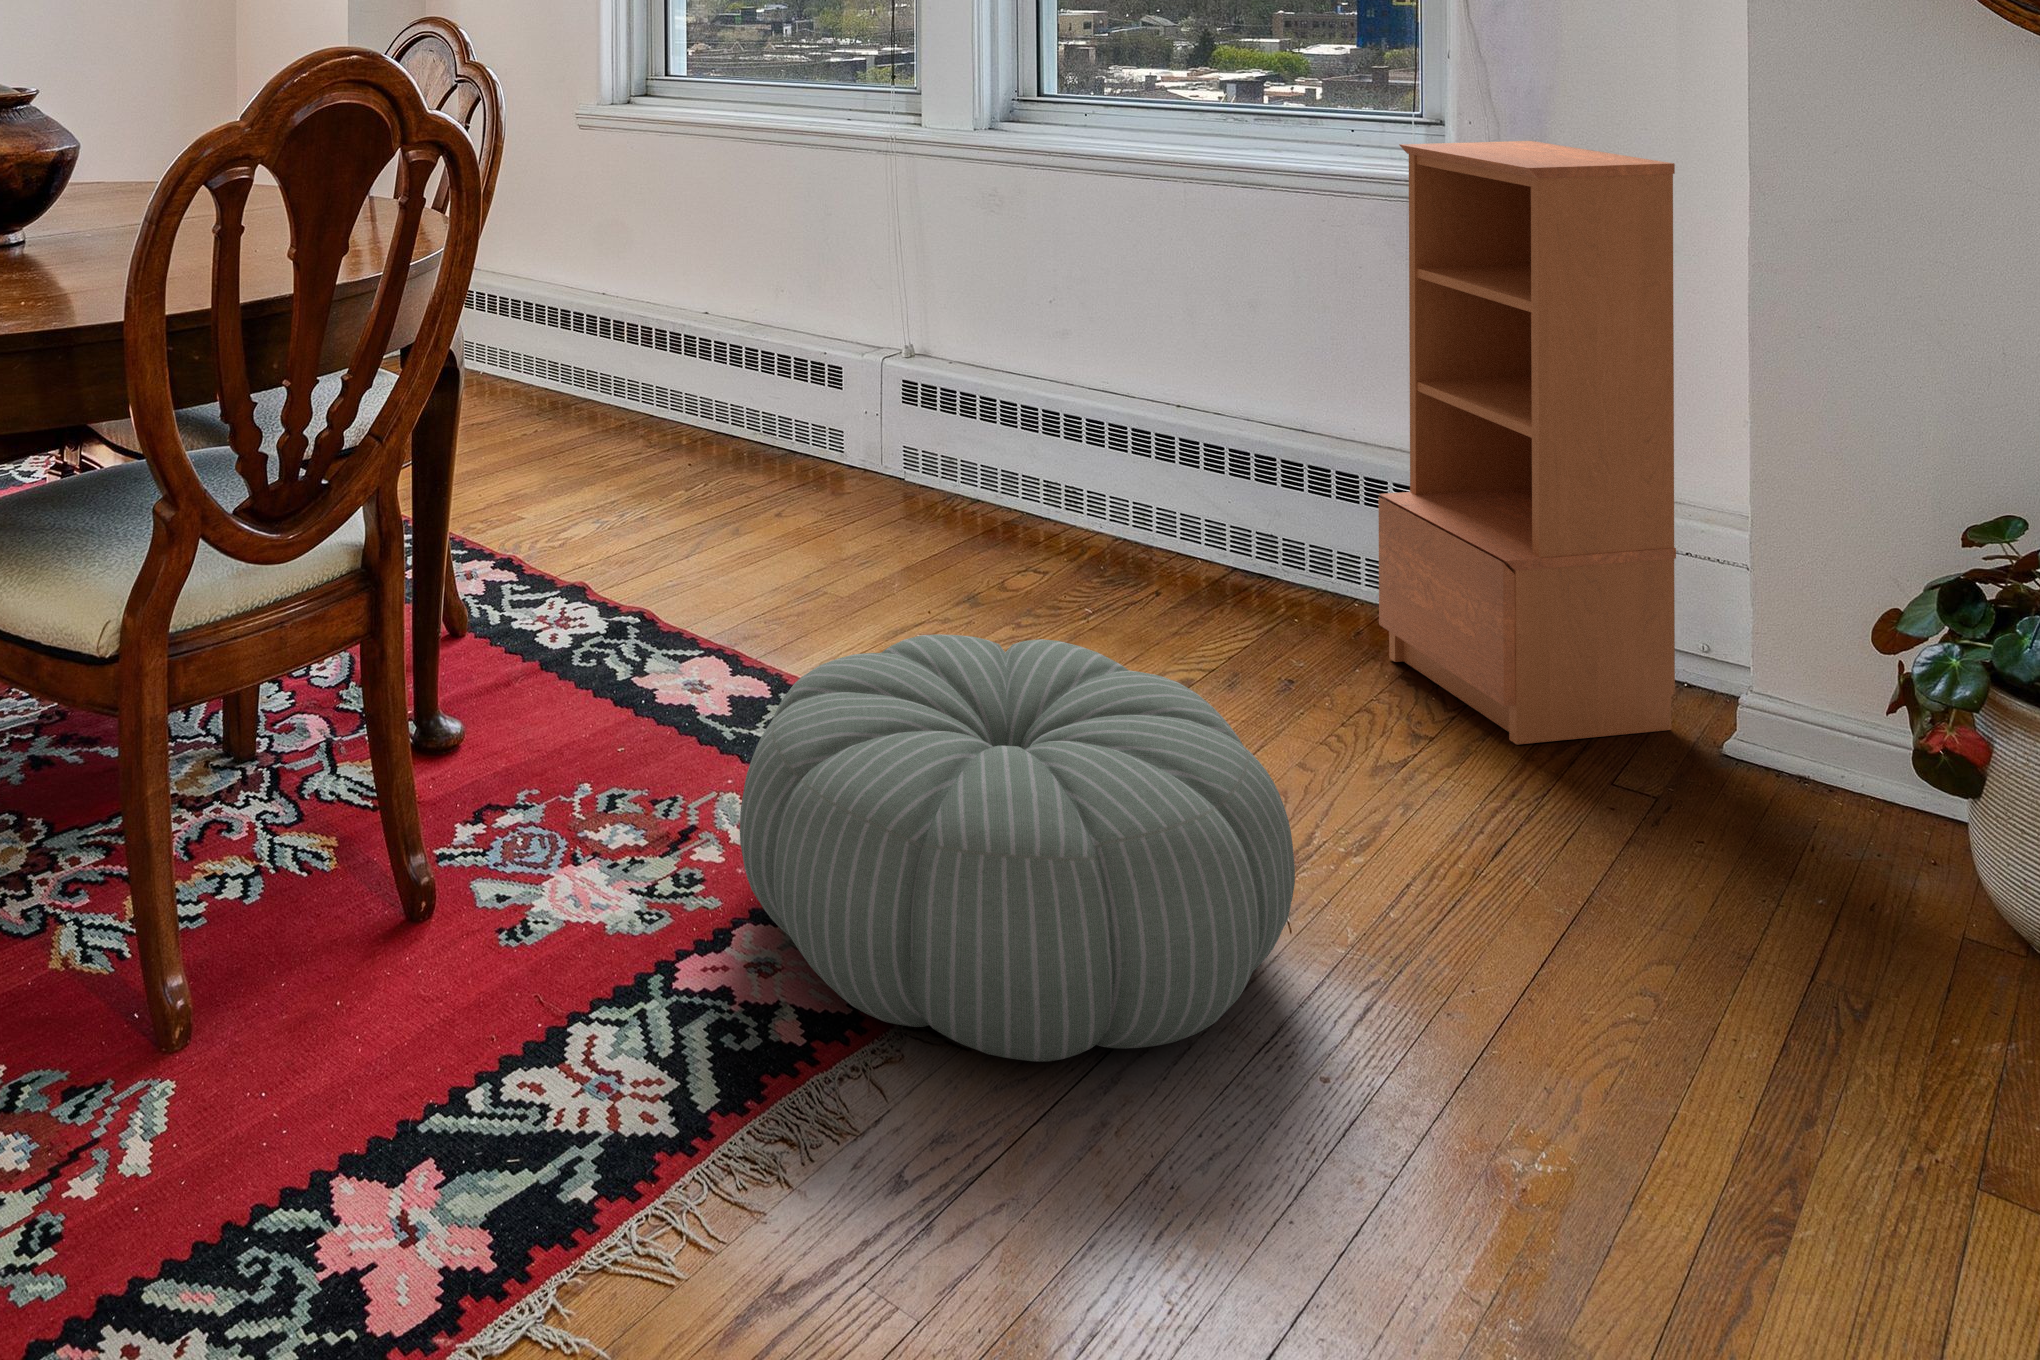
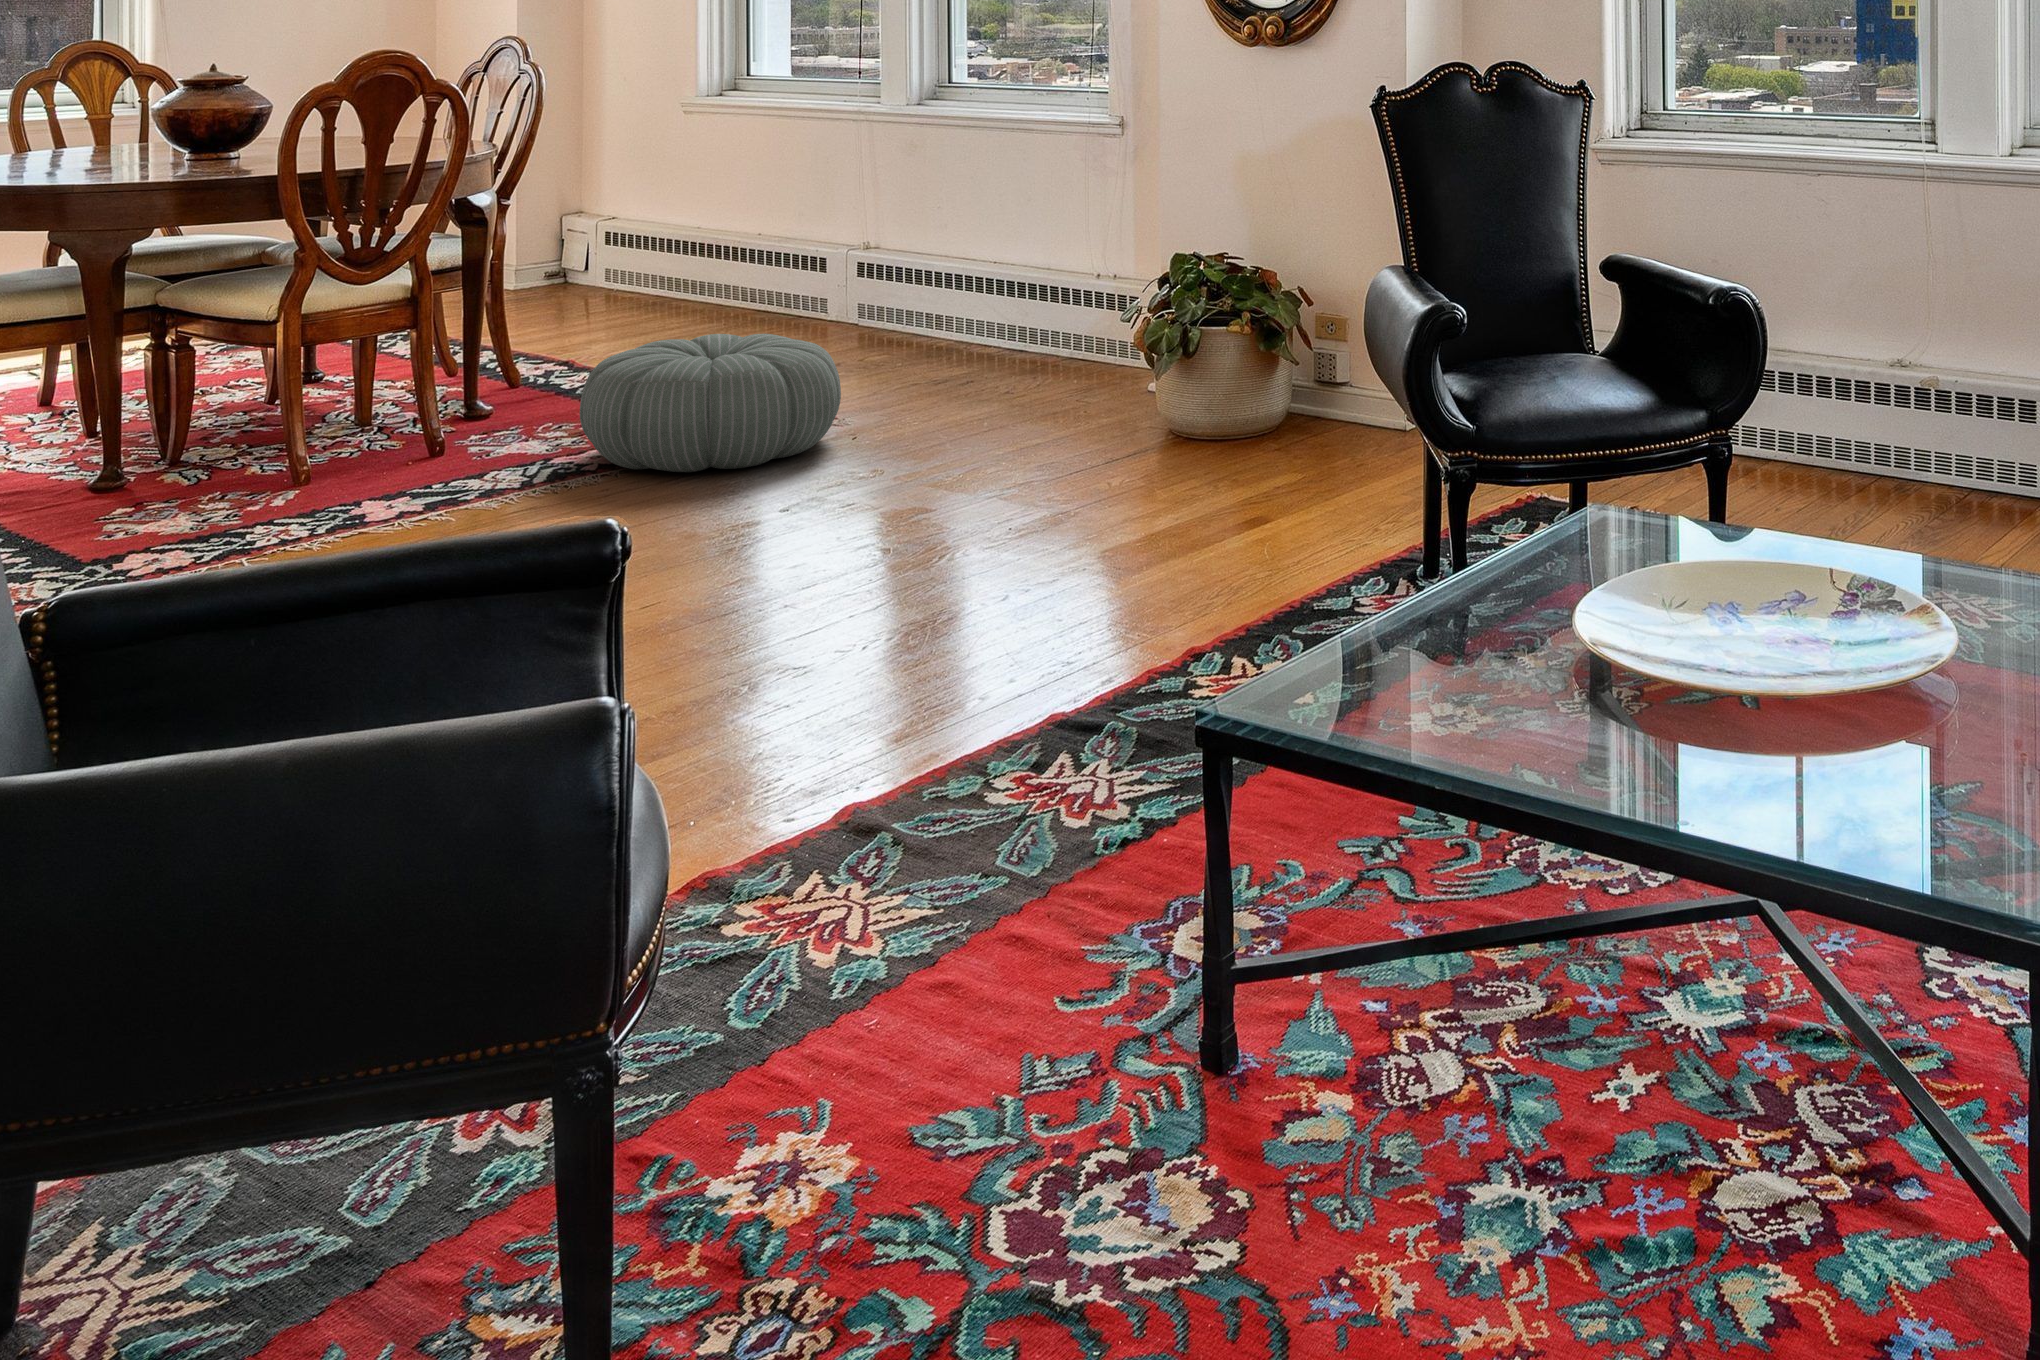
bookcase: present [1378,141,1676,745] -> none [1031,99,1142,400]

